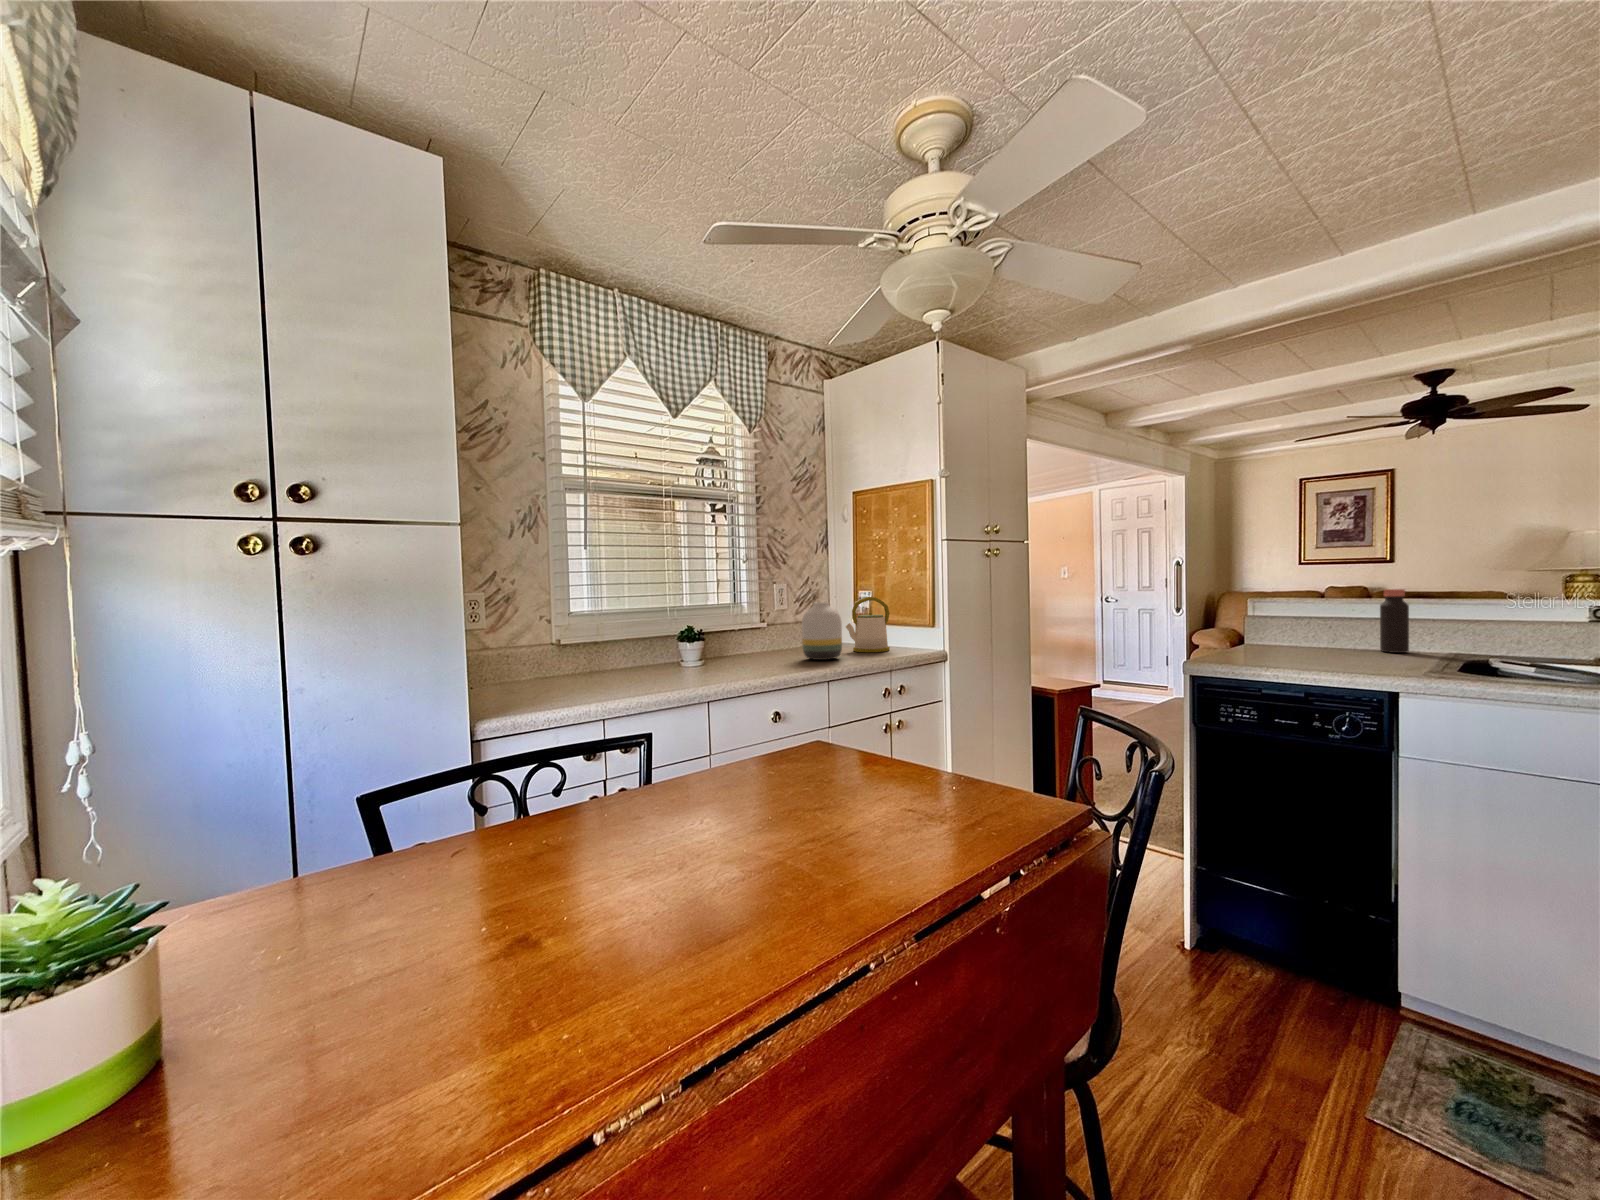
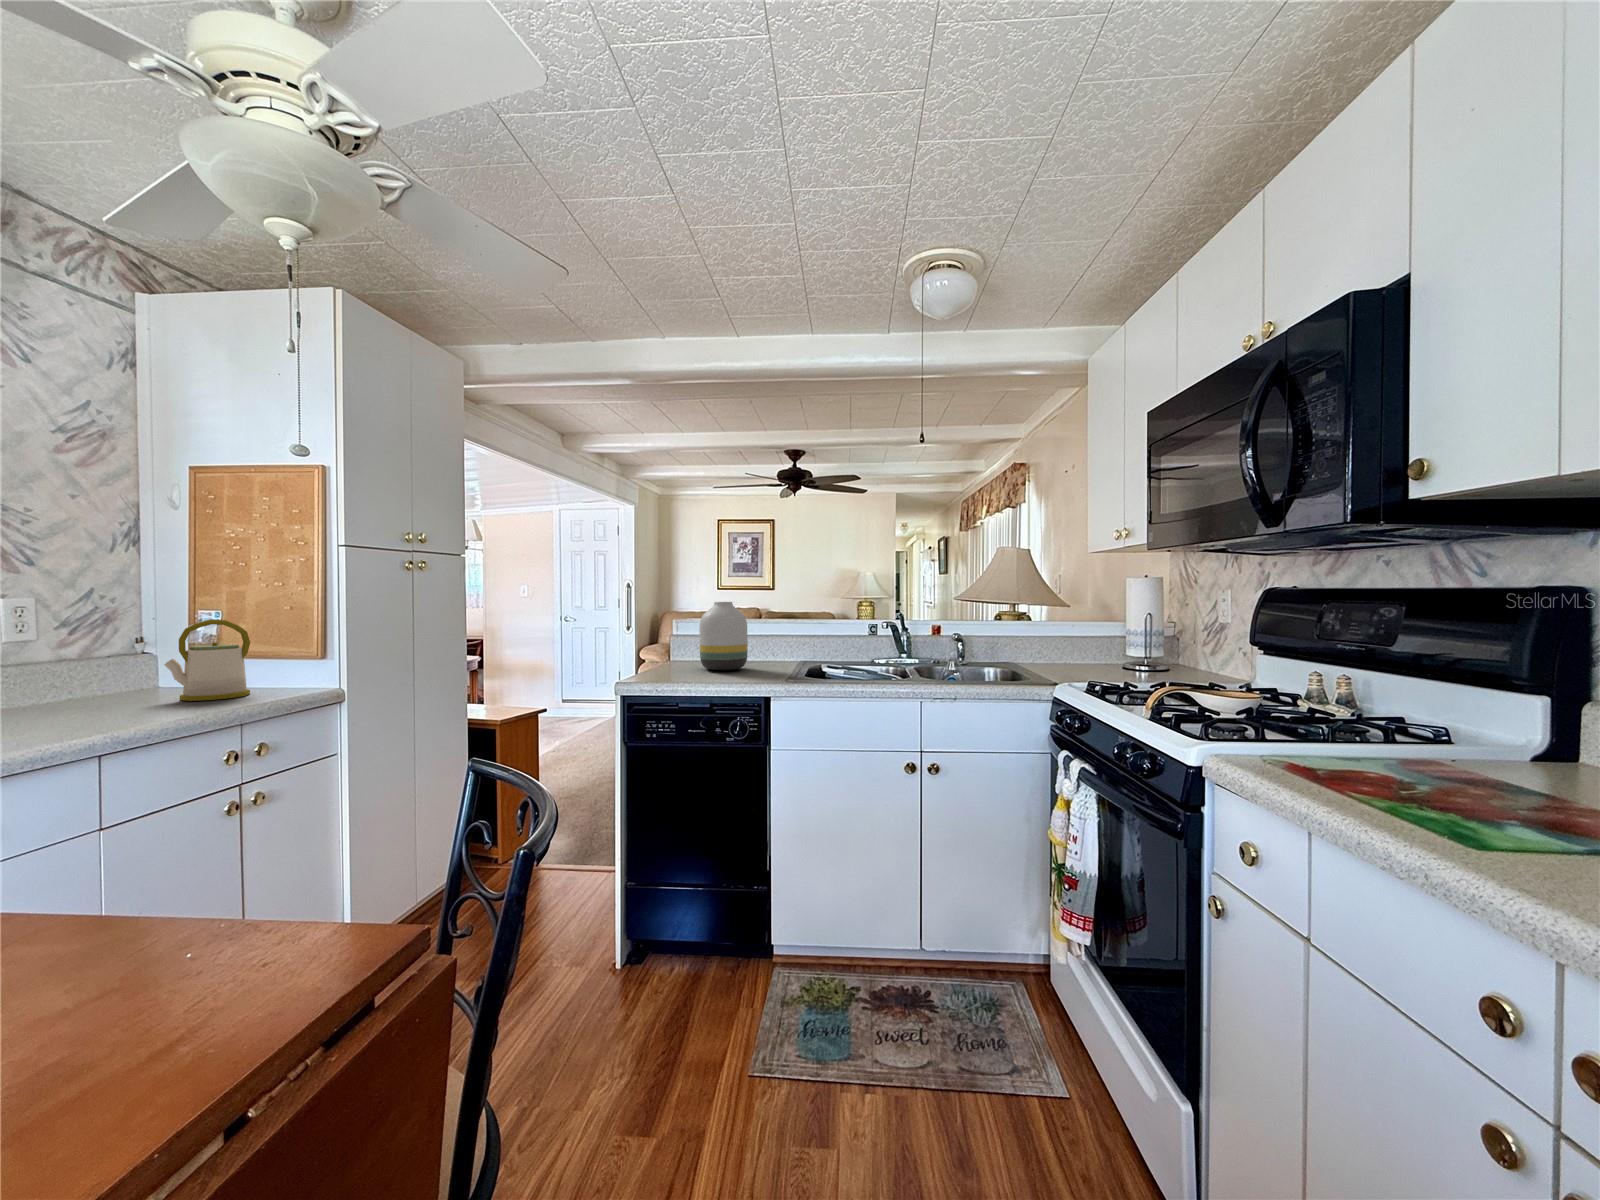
bottle: present [1380,589,1409,653] -> none [761,610,778,662]
vase: present [802,602,842,660] -> present [699,602,748,670]

